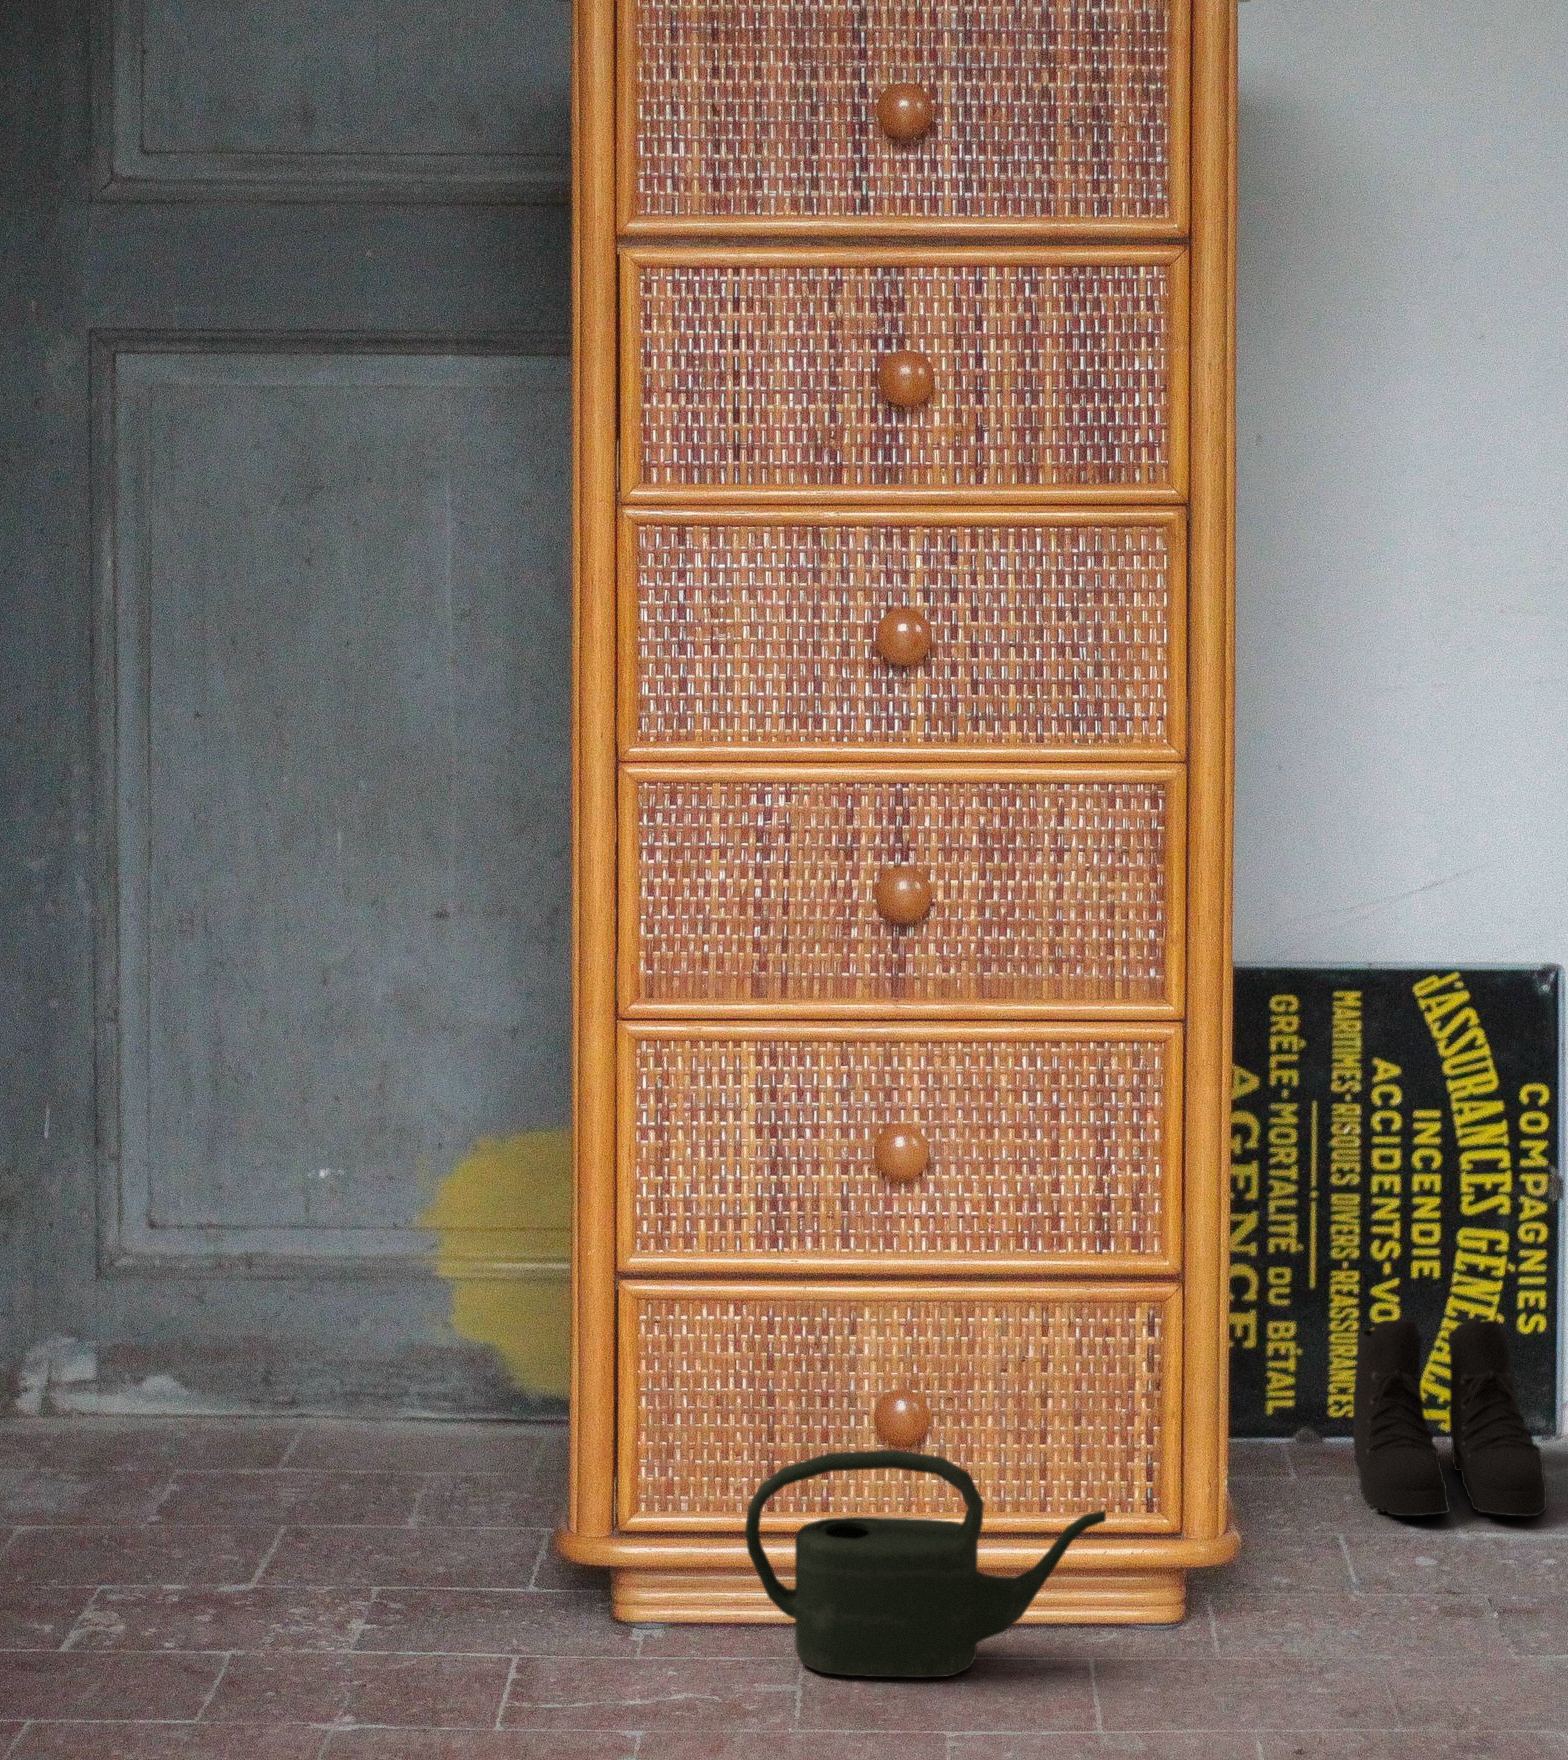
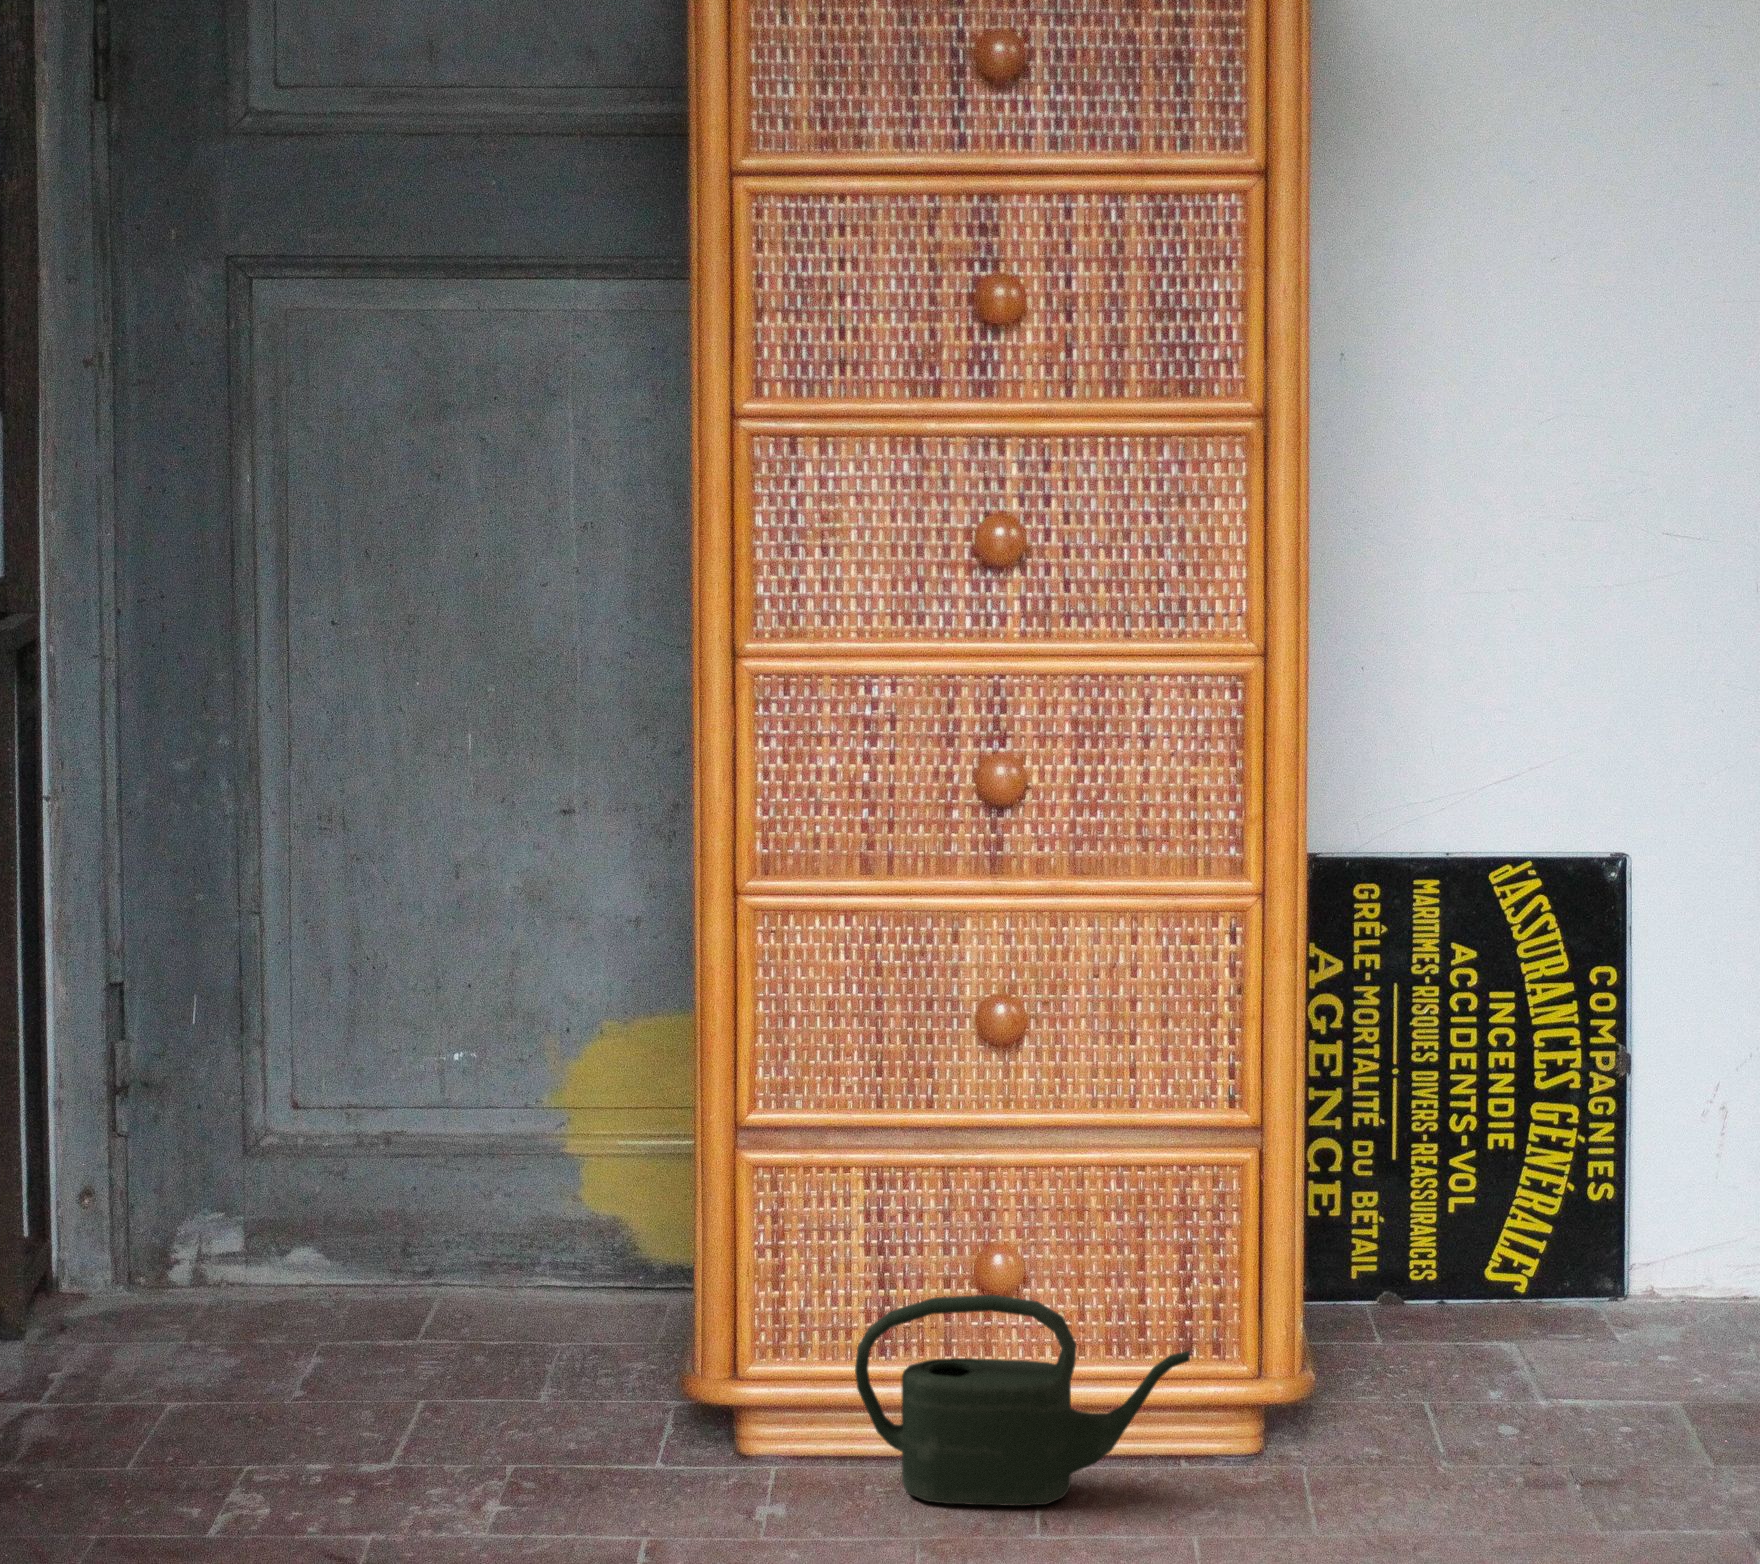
boots: present [1353,1319,1547,1516] -> none [1431,1187,1612,1369]

